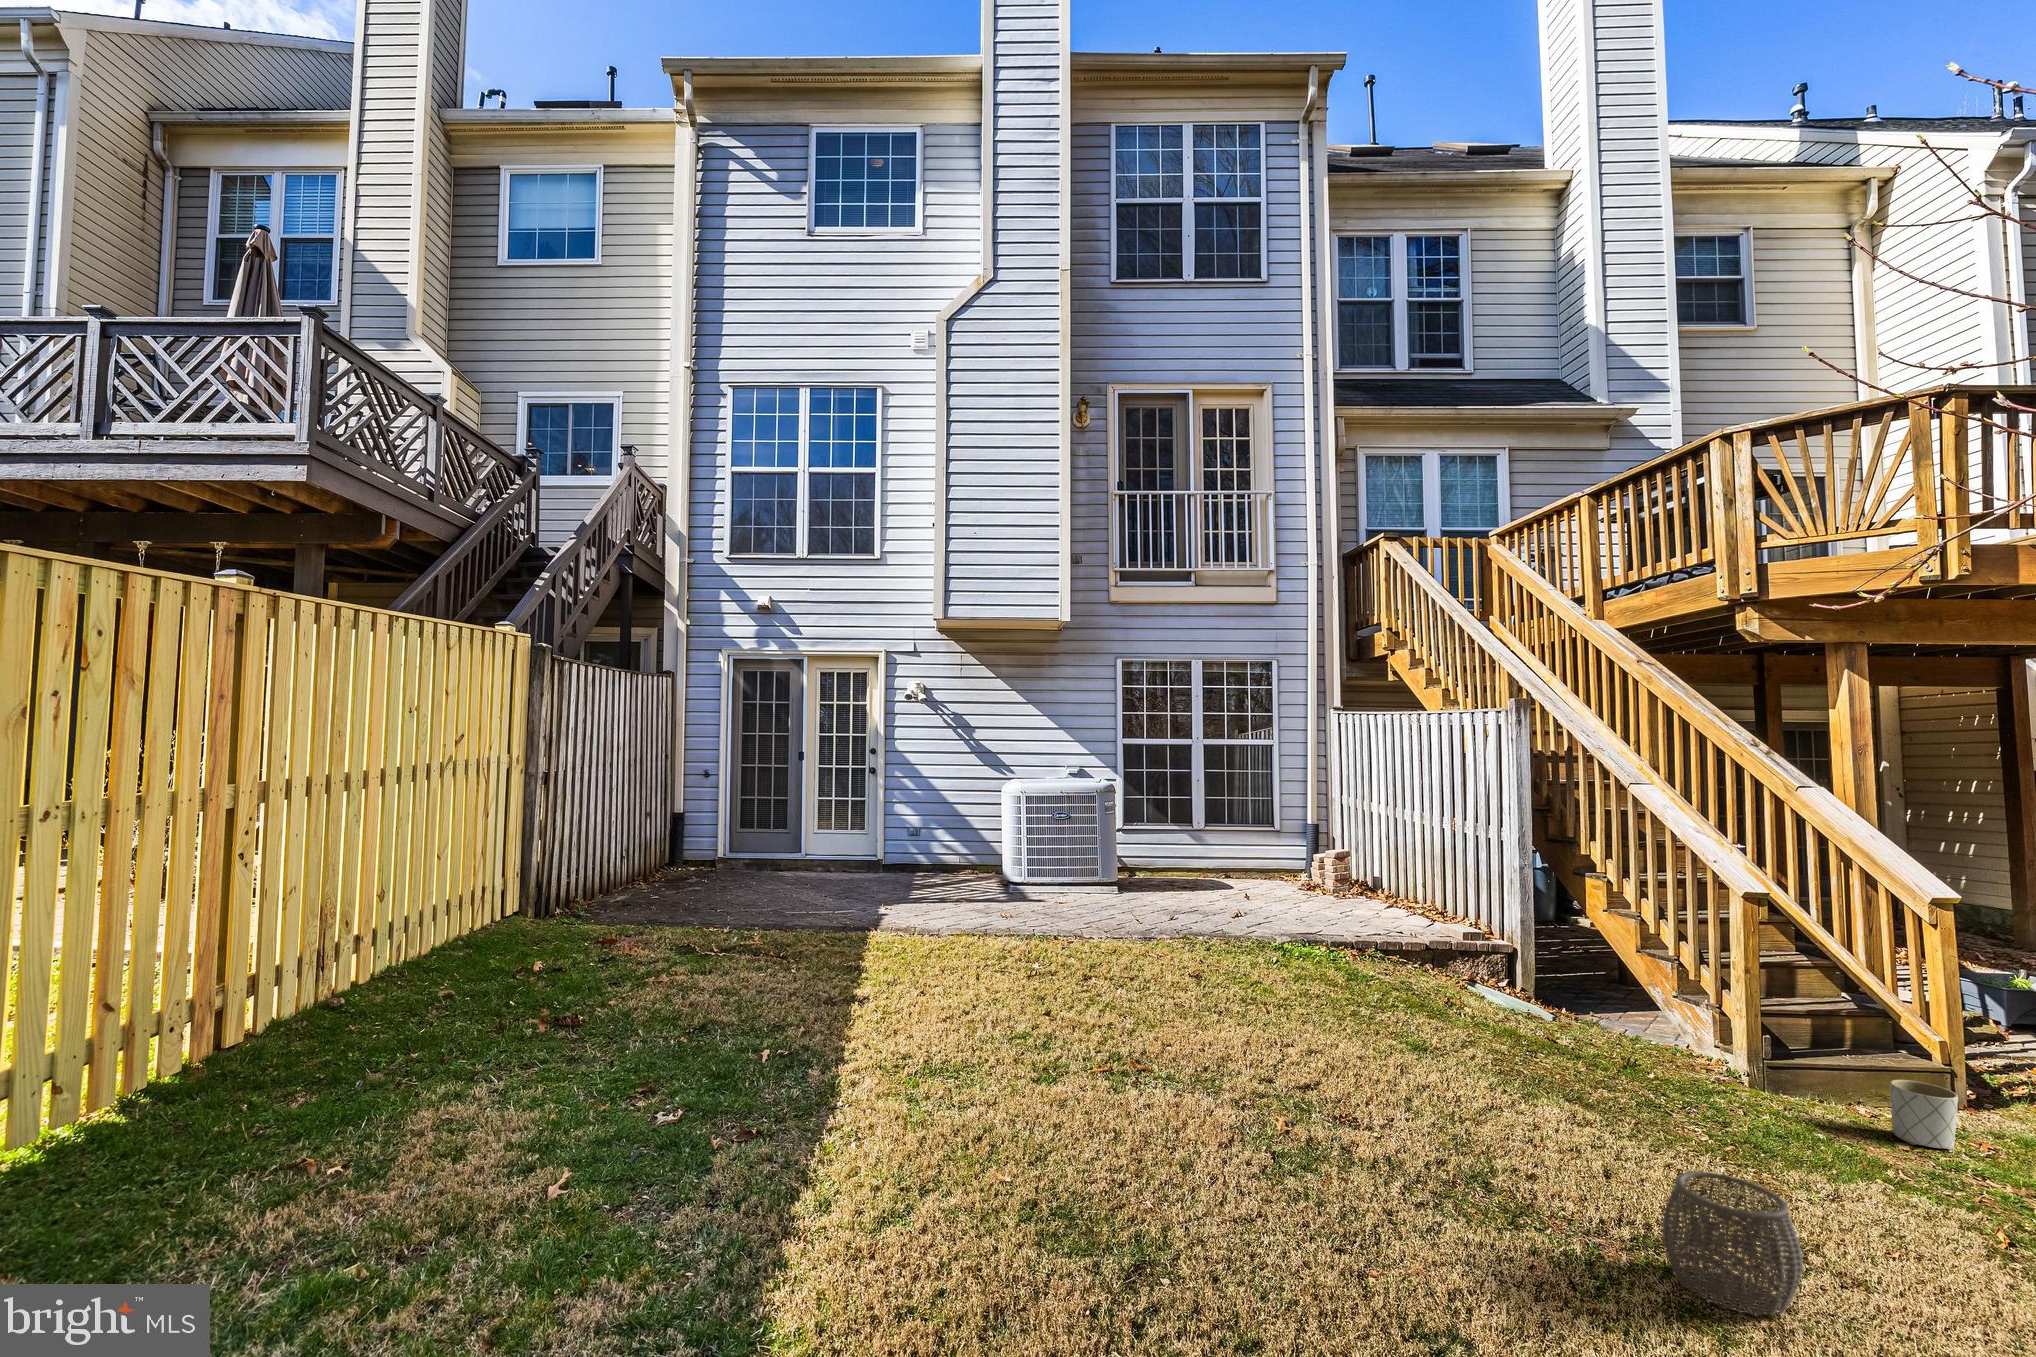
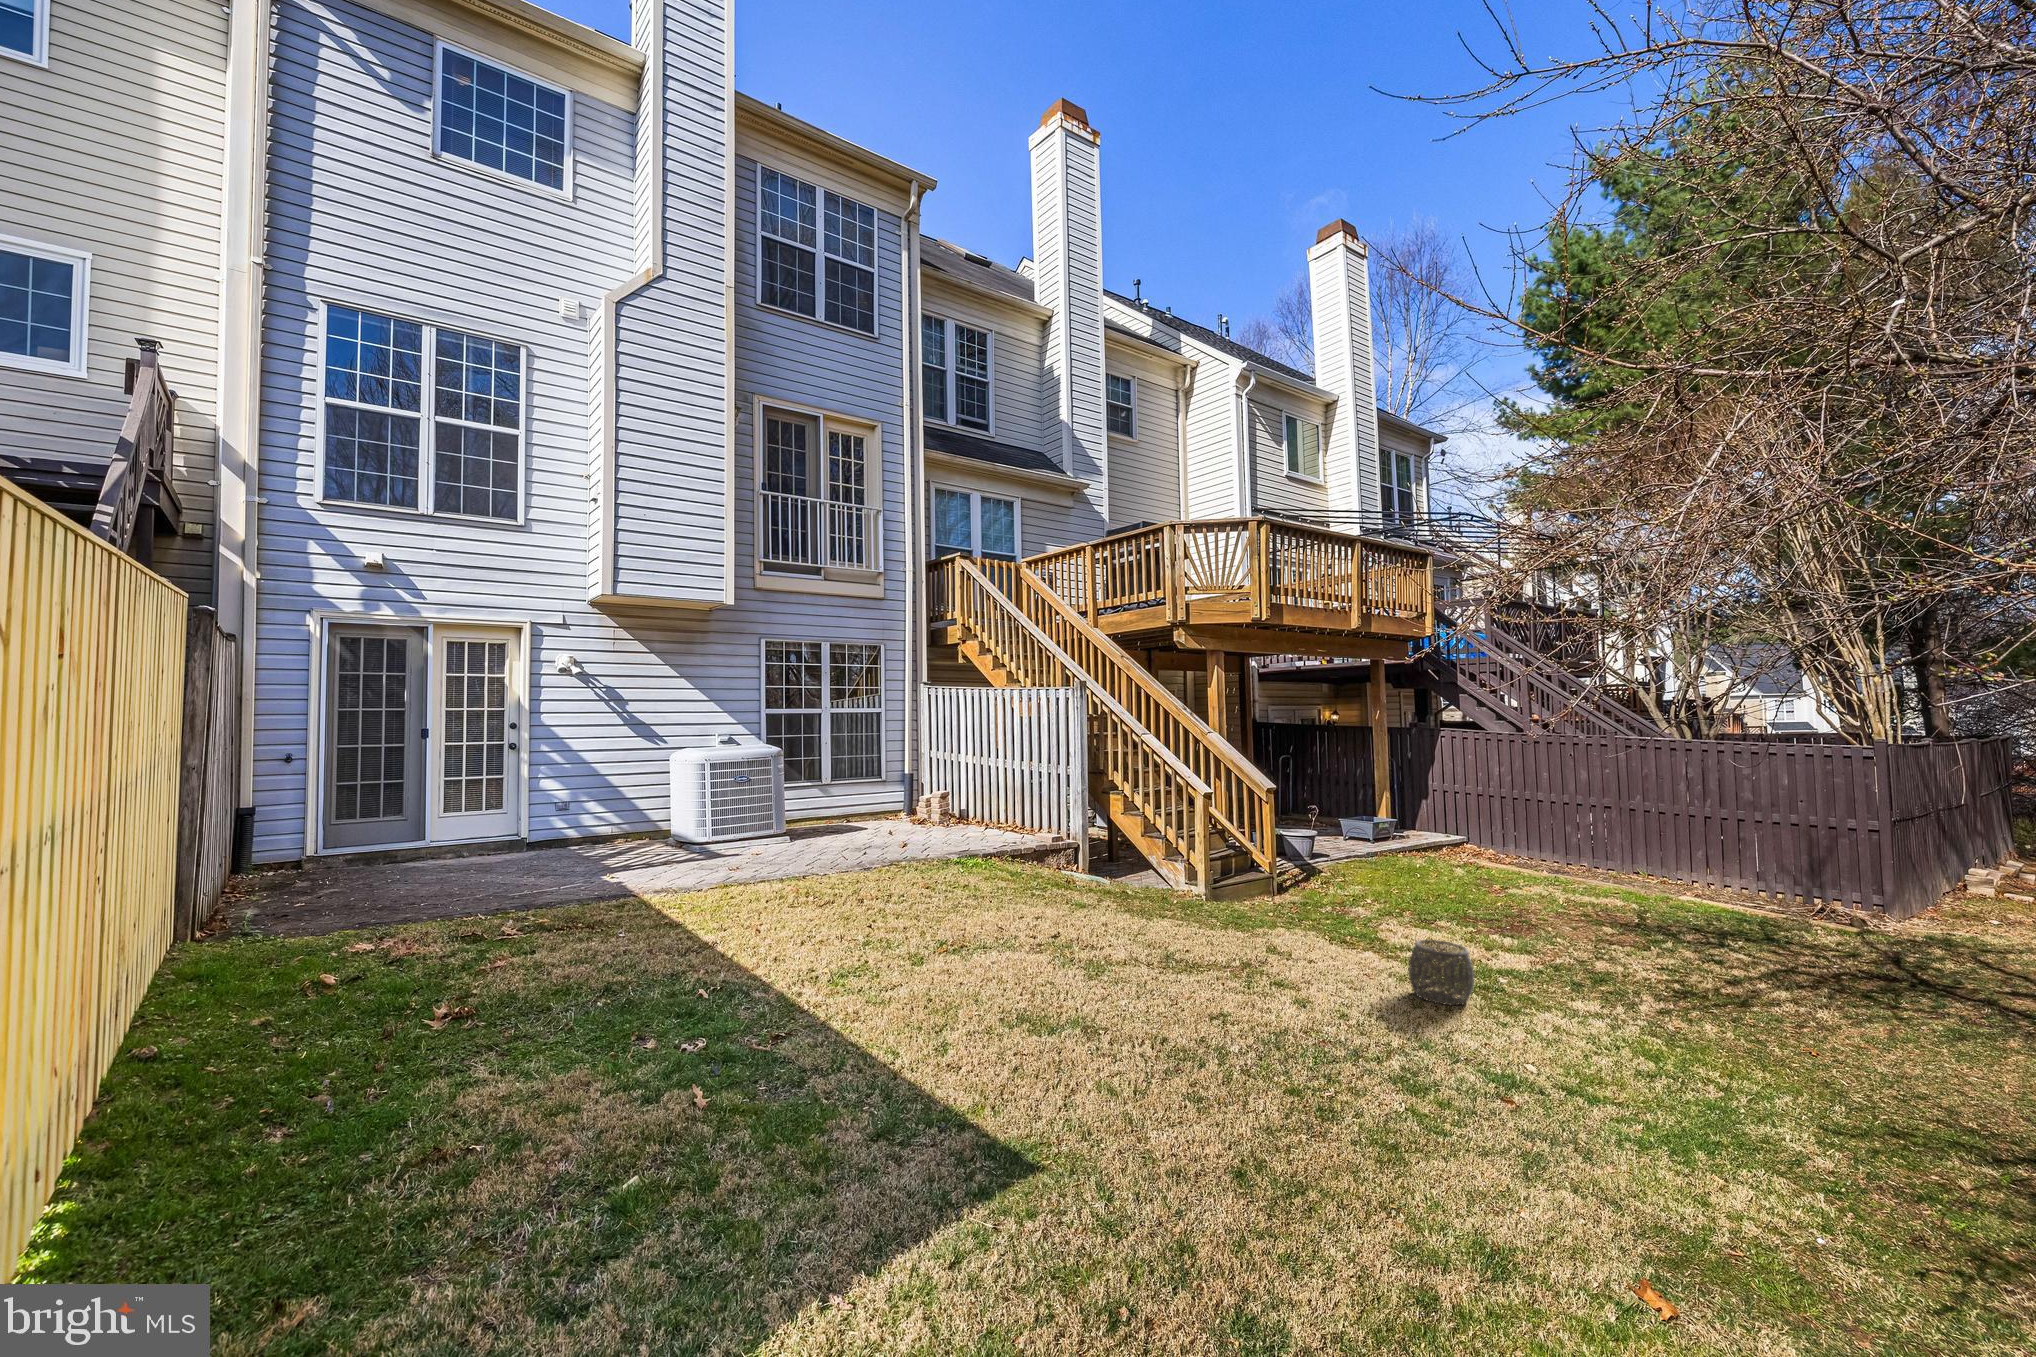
planter: present [1890,1080,1958,1151] -> none [1359,886,1388,919]

